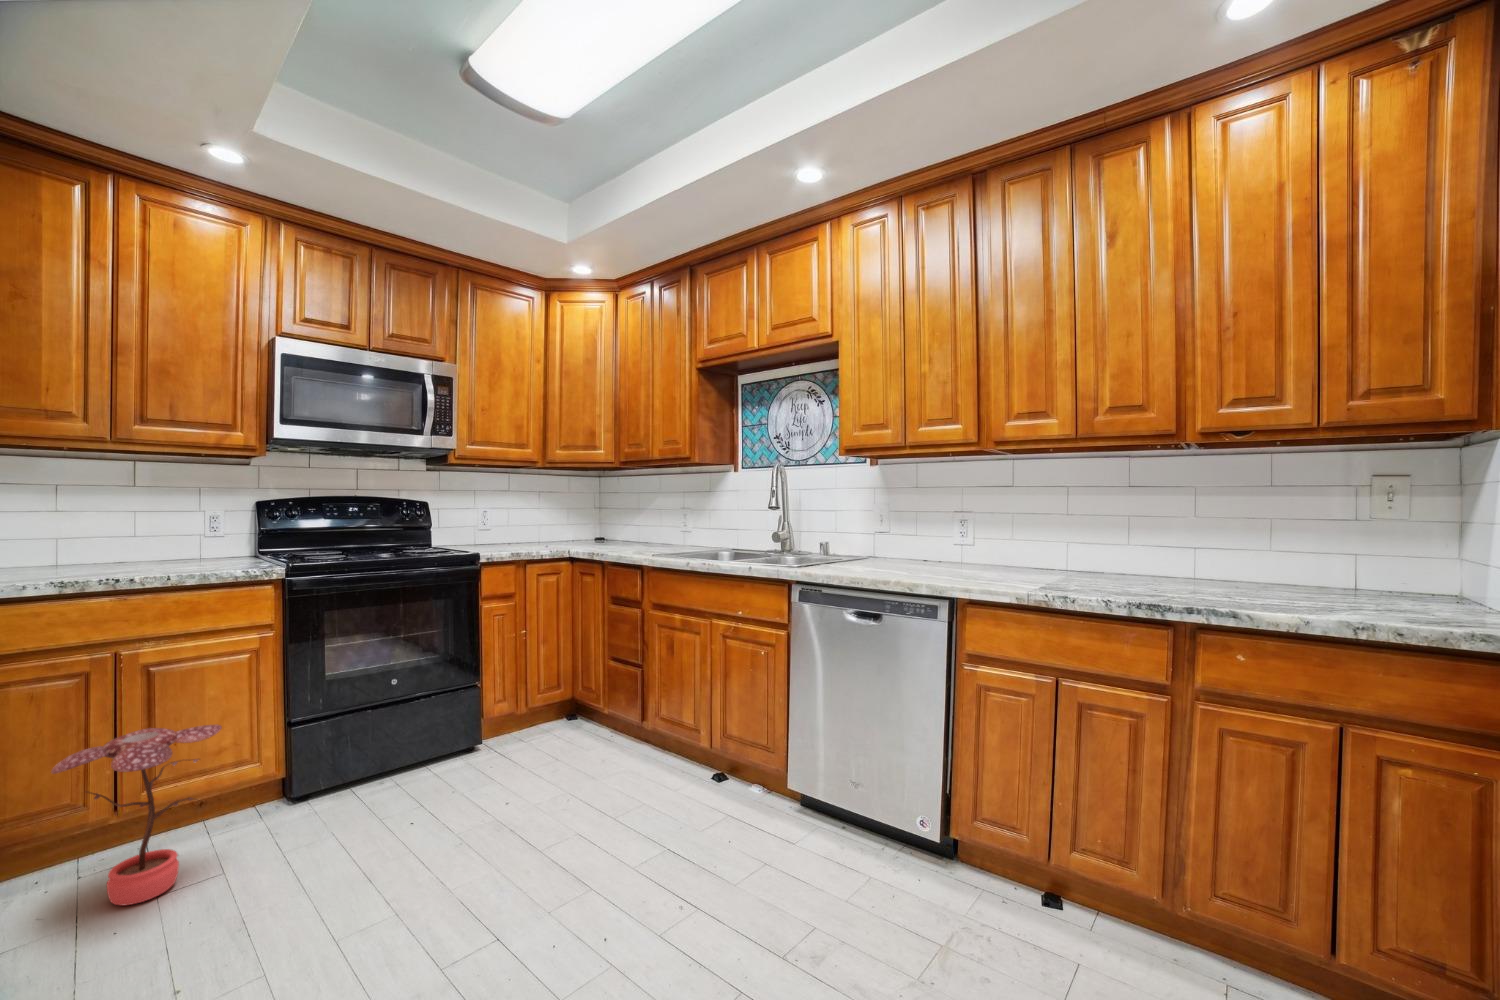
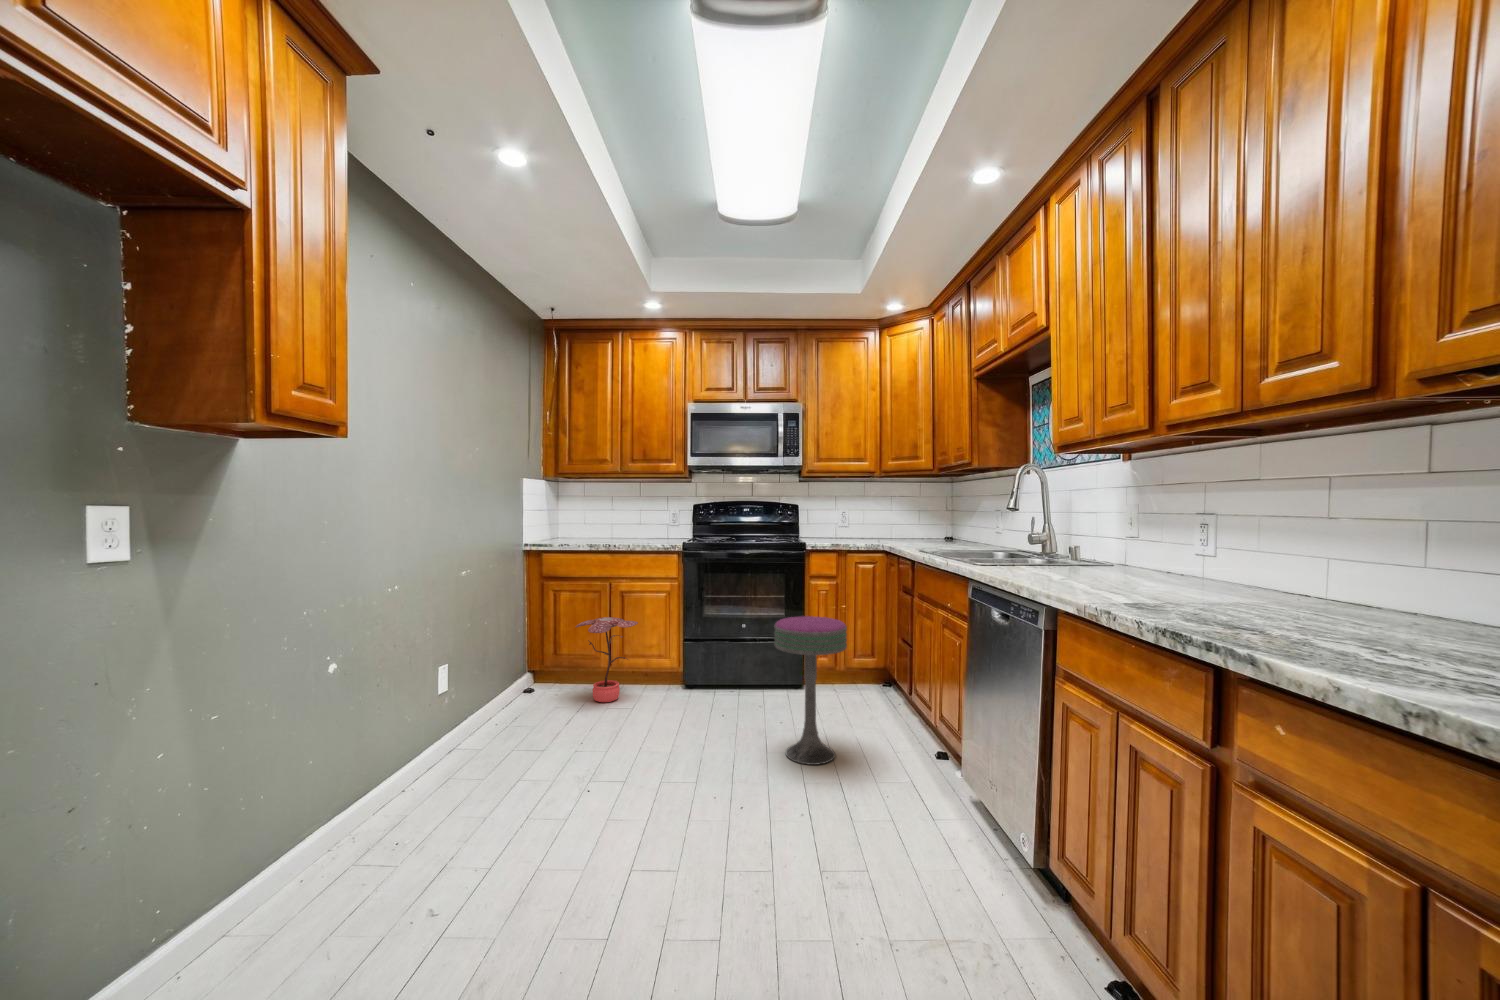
bar stool: none [553,647,647,840] -> present [774,616,847,765]

